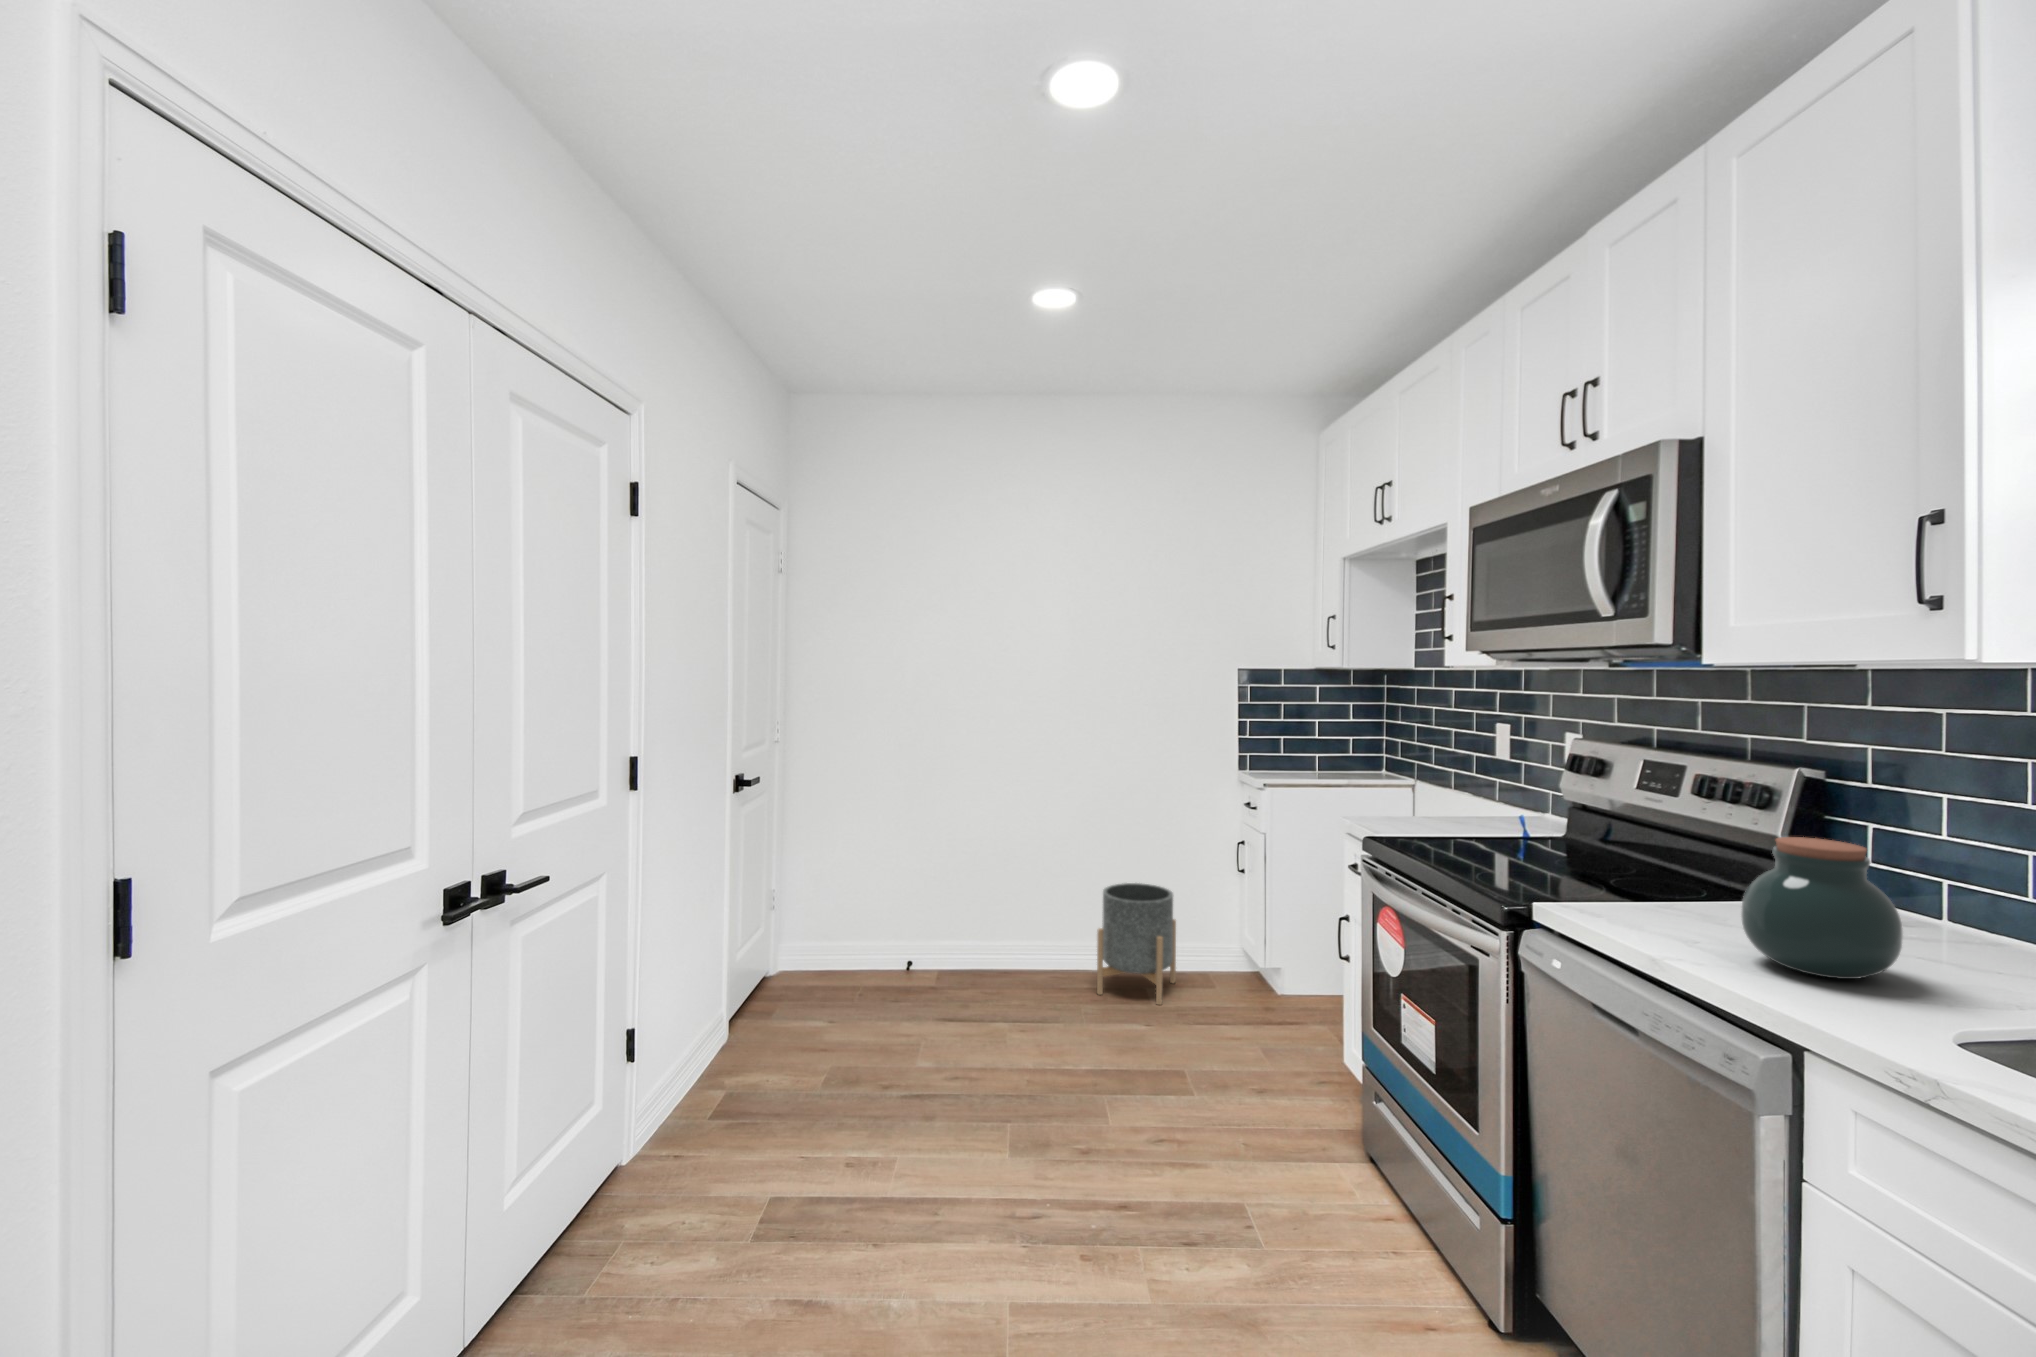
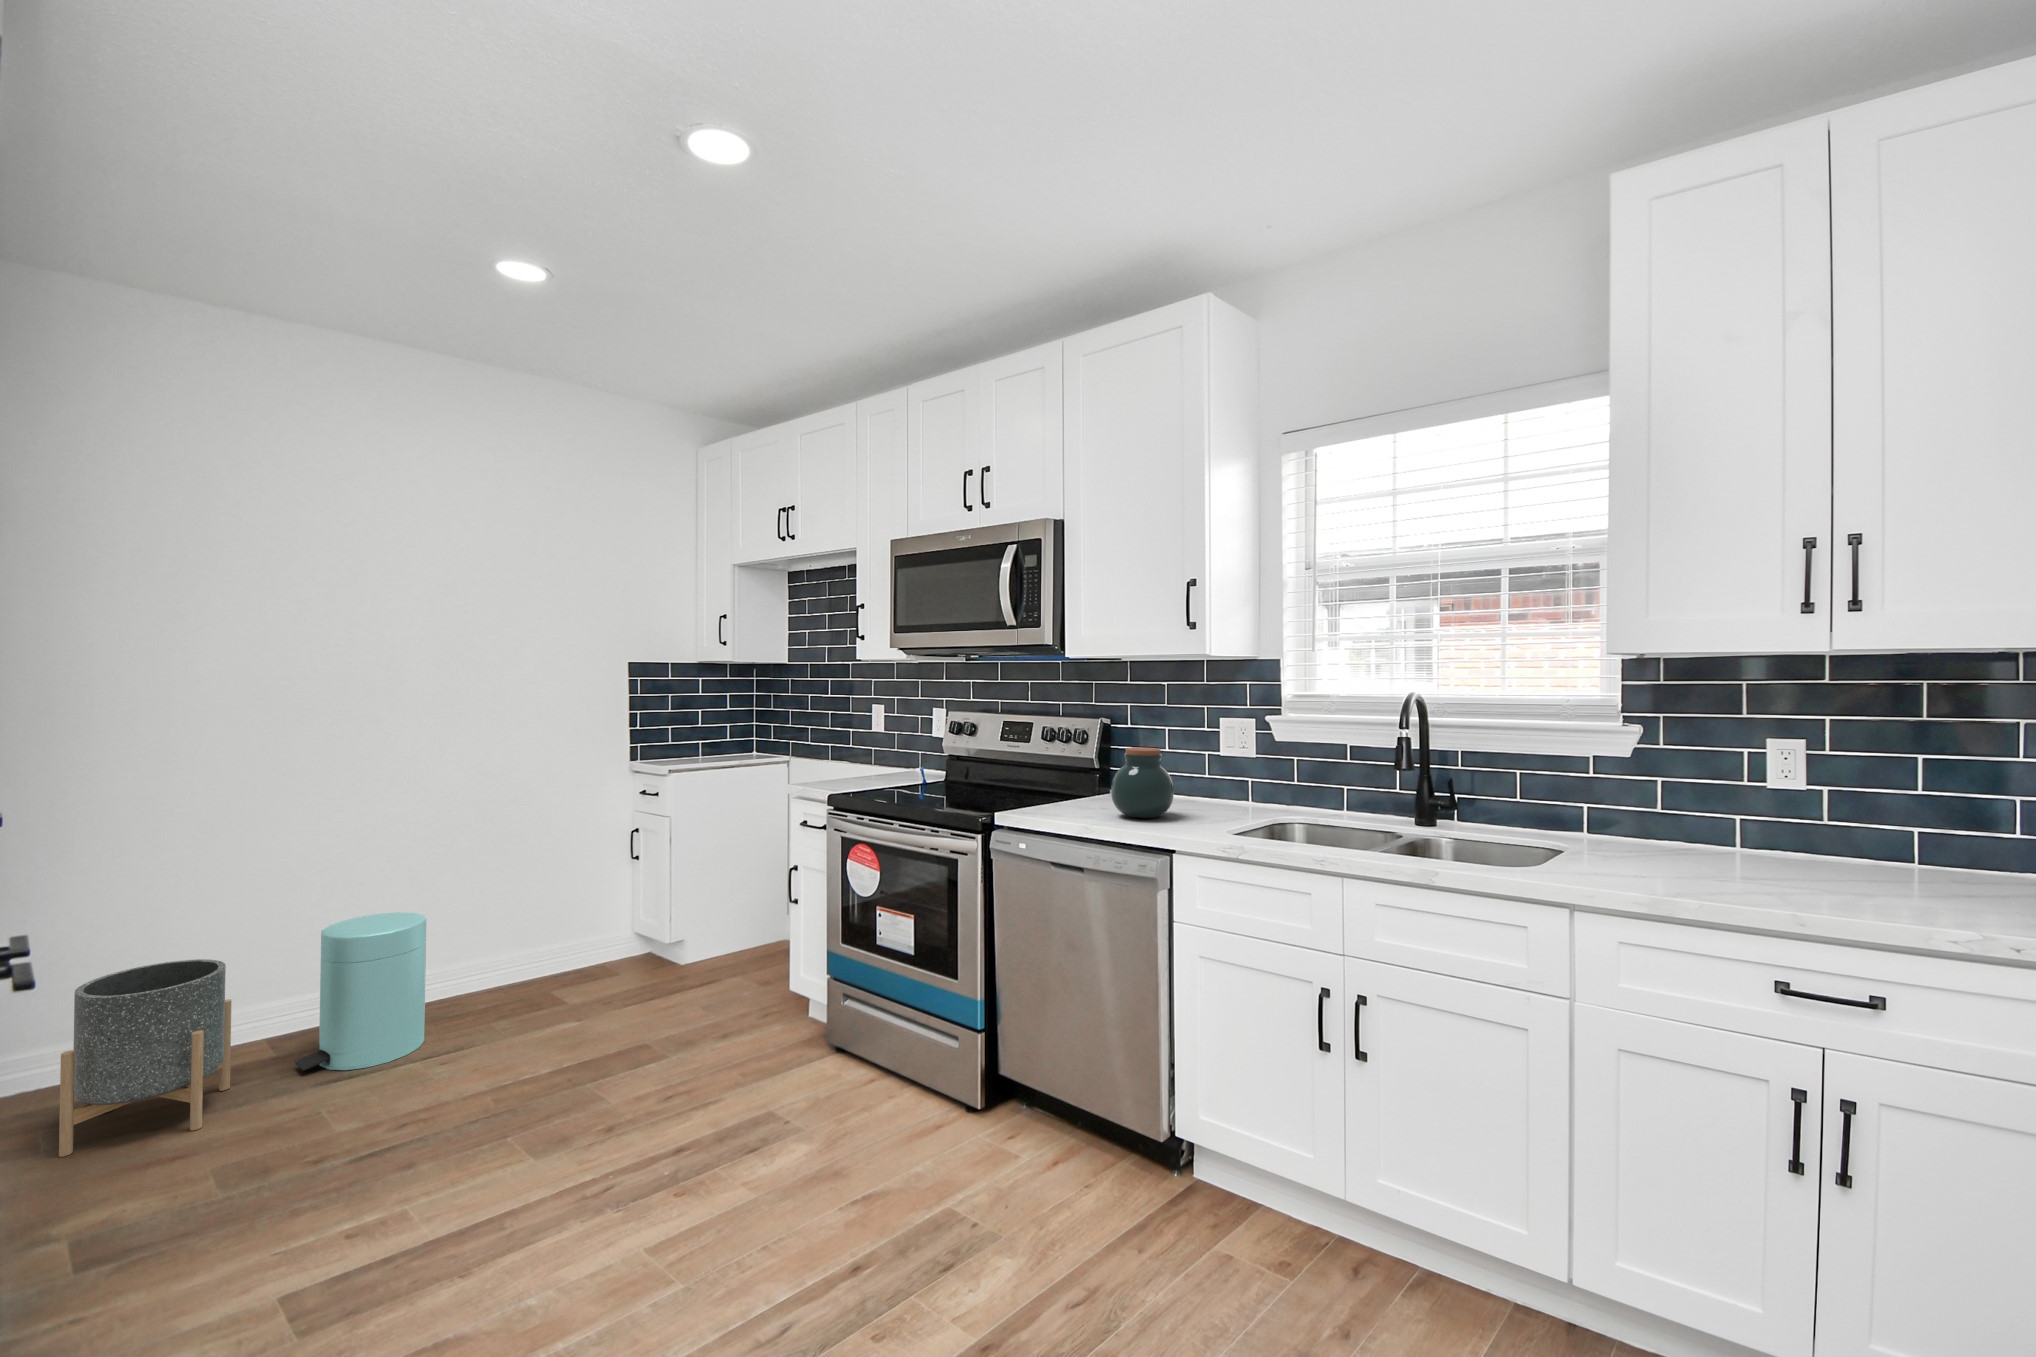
trash can: none [975,876,1054,998] -> present [295,912,426,1071]
planter: present [1097,883,1176,1005] -> present [59,959,231,1157]

